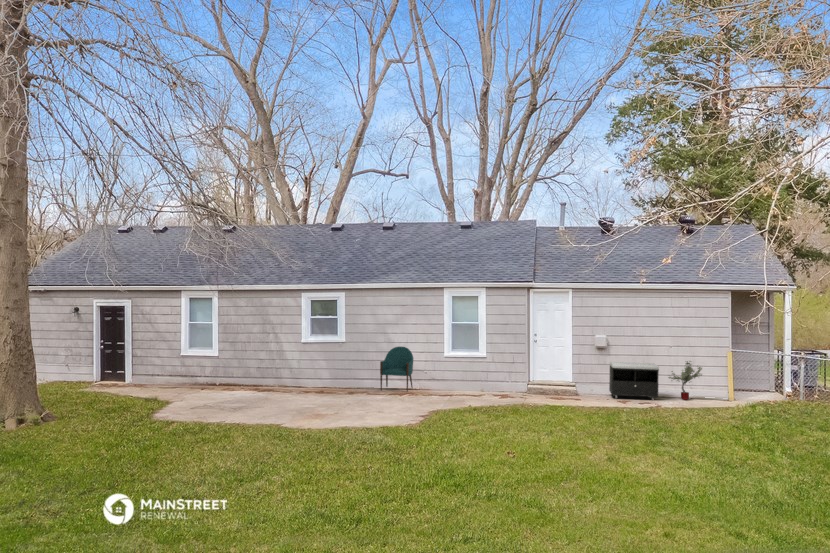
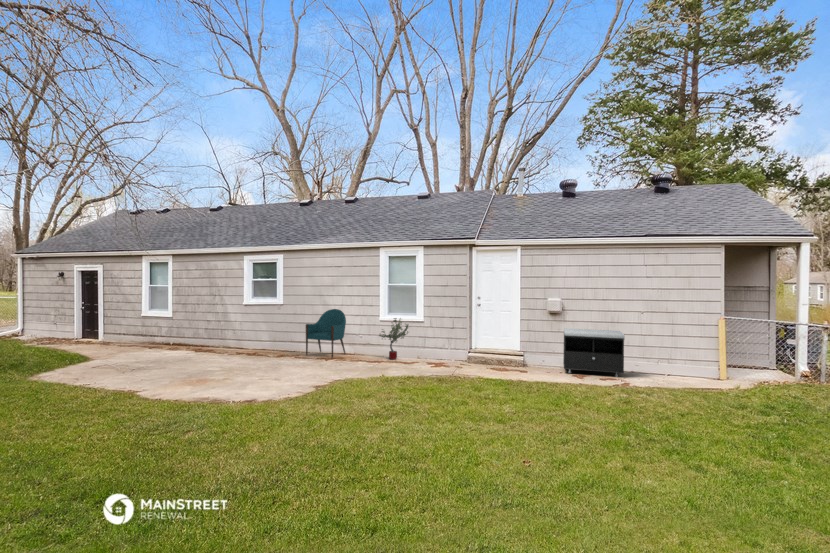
potted tree: present [669,361,702,400] -> present [379,318,408,360]

